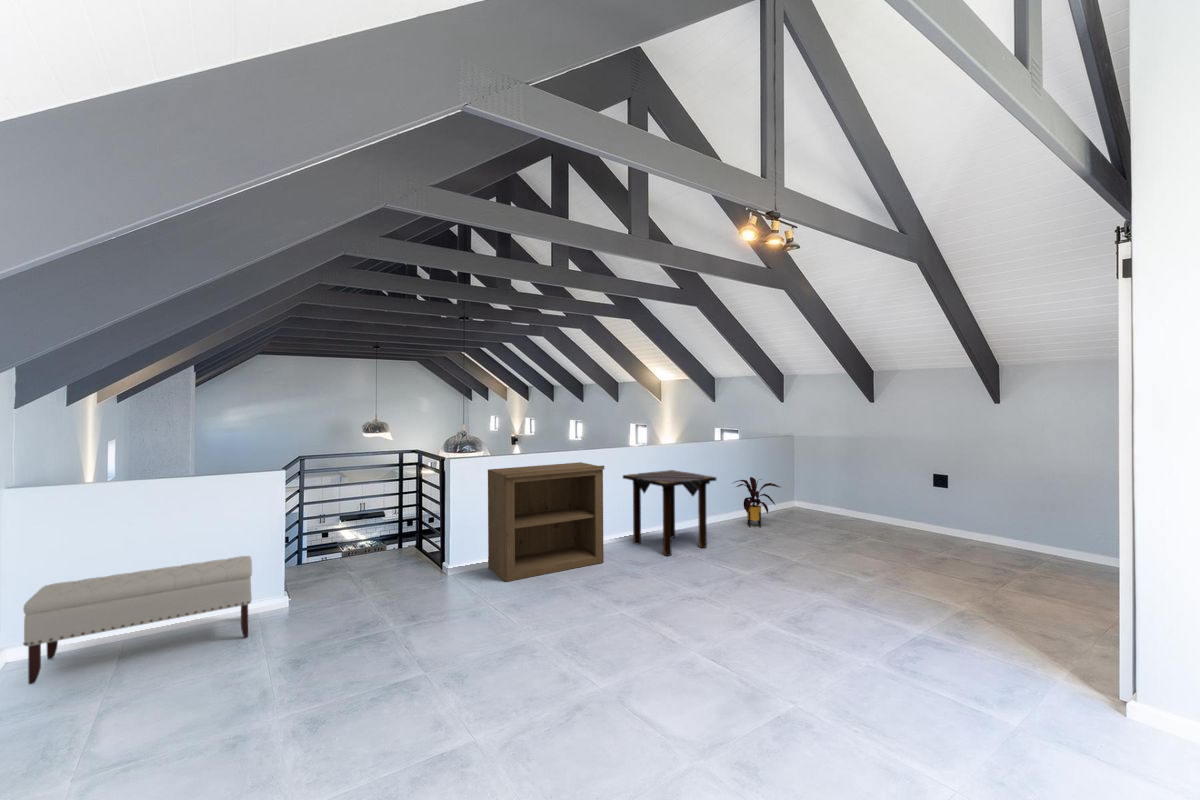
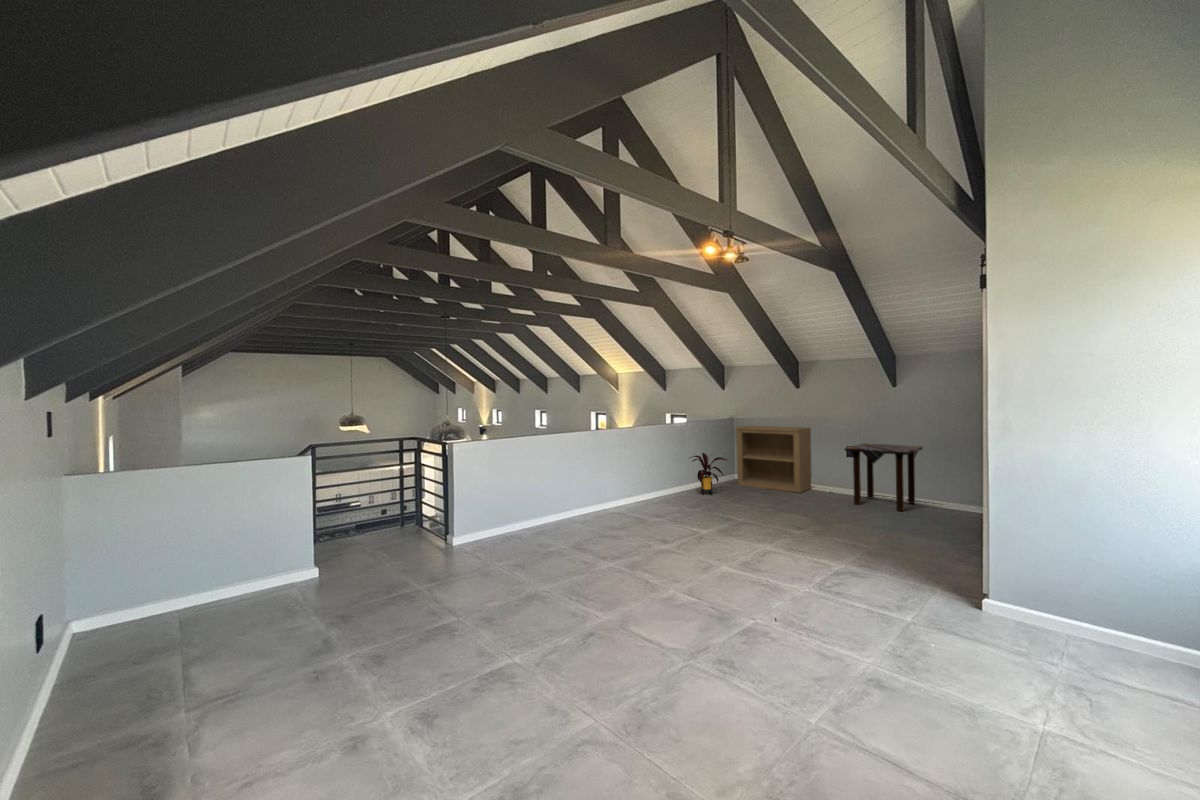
bookshelf: present [488,462,604,582] -> present [735,426,812,493]
side table: present [623,470,716,556] -> present [844,443,923,511]
bench: present [23,556,252,684] -> none [95,532,294,650]

